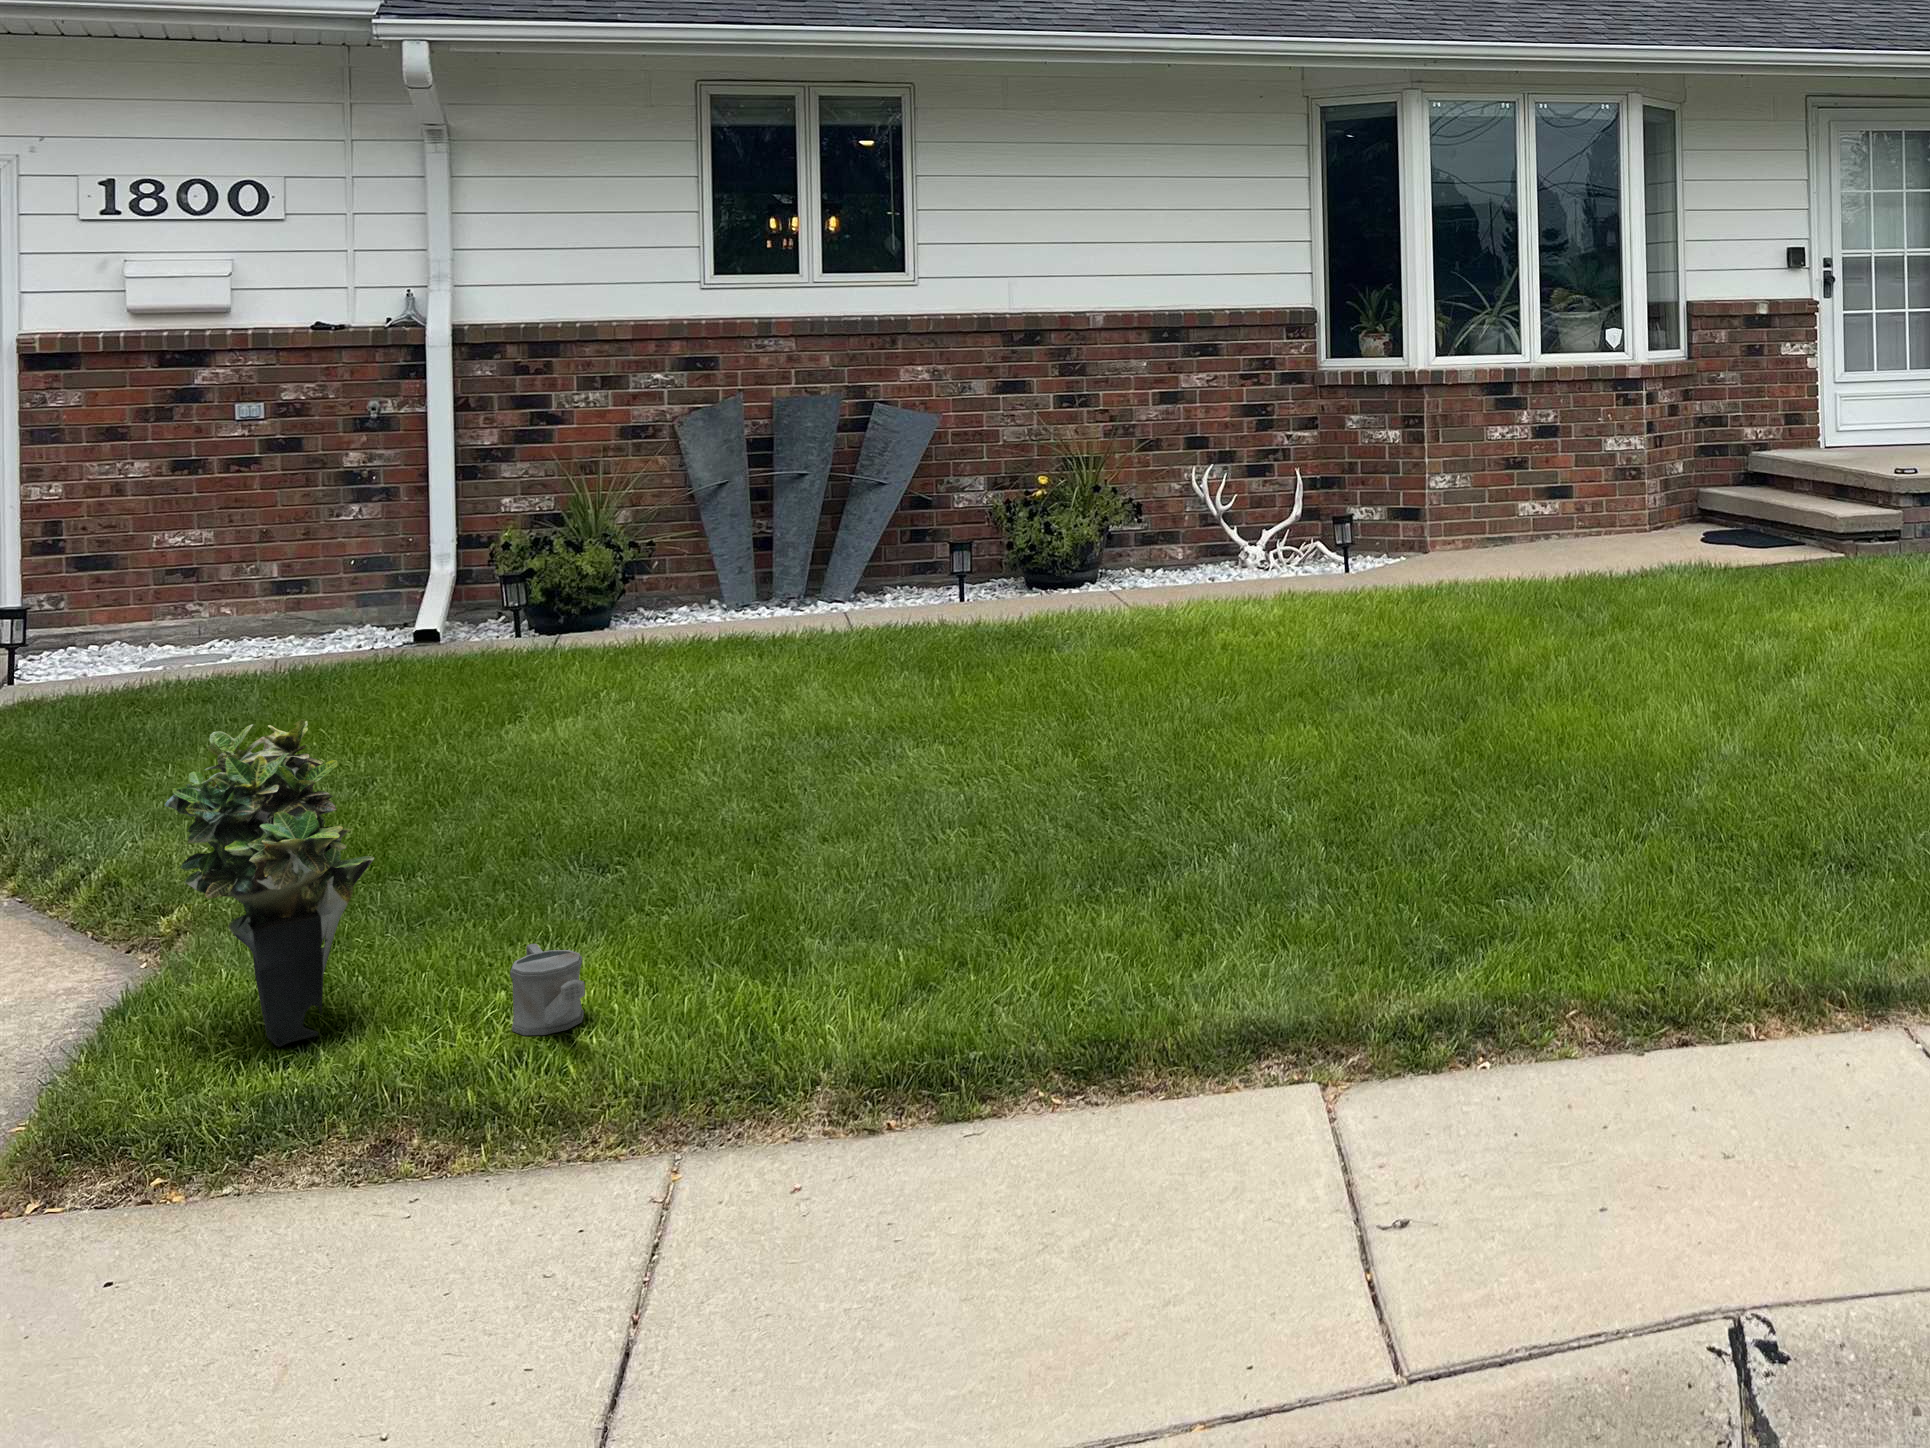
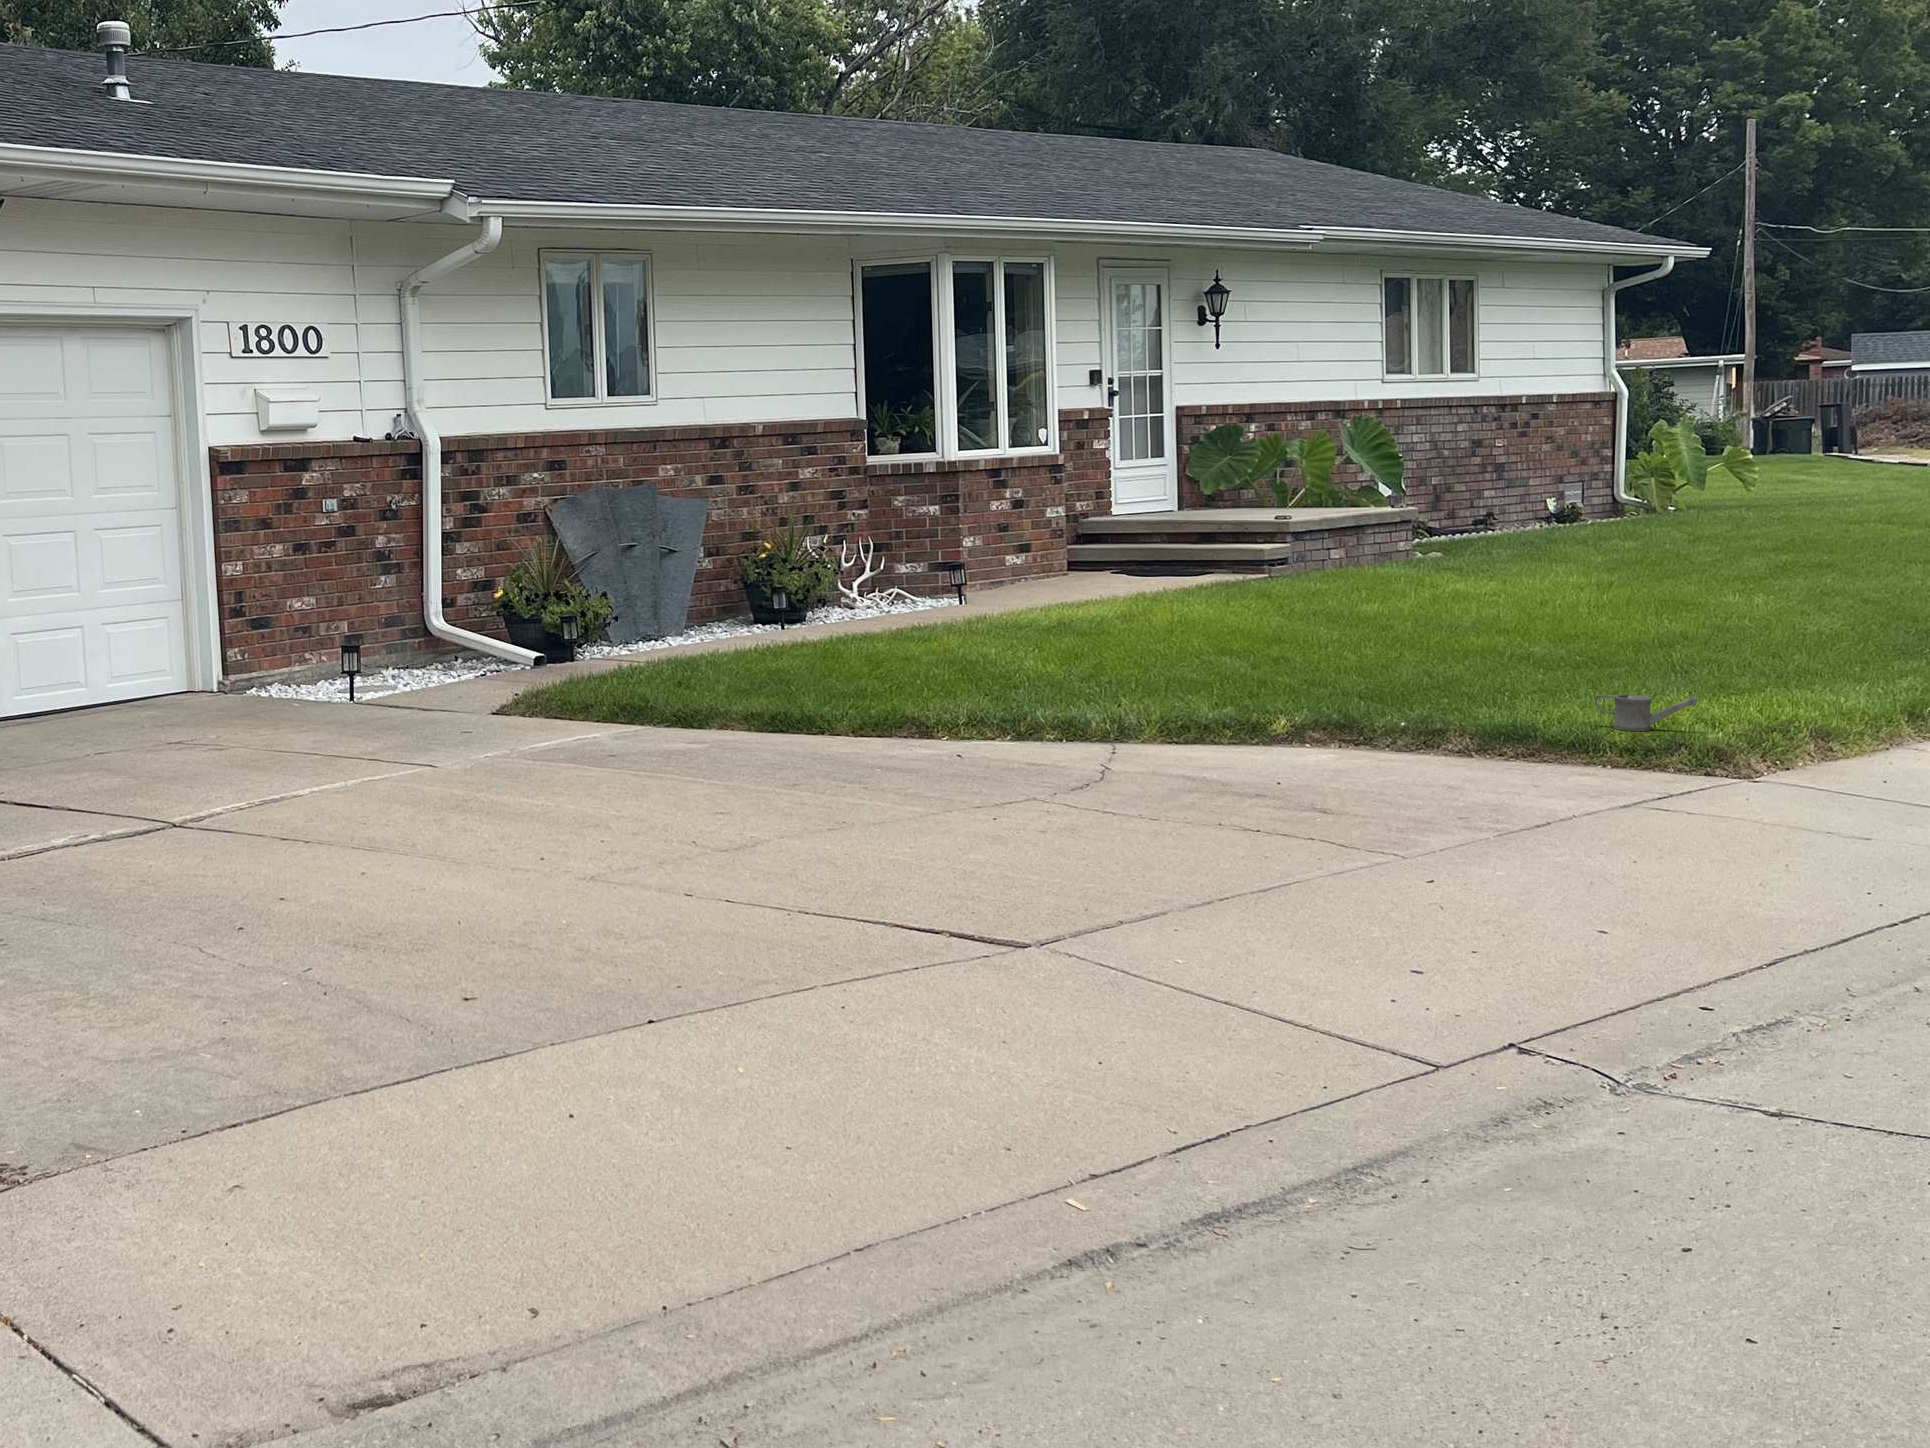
potted plant: present [165,719,374,1047] -> none [1484,585,1590,742]

